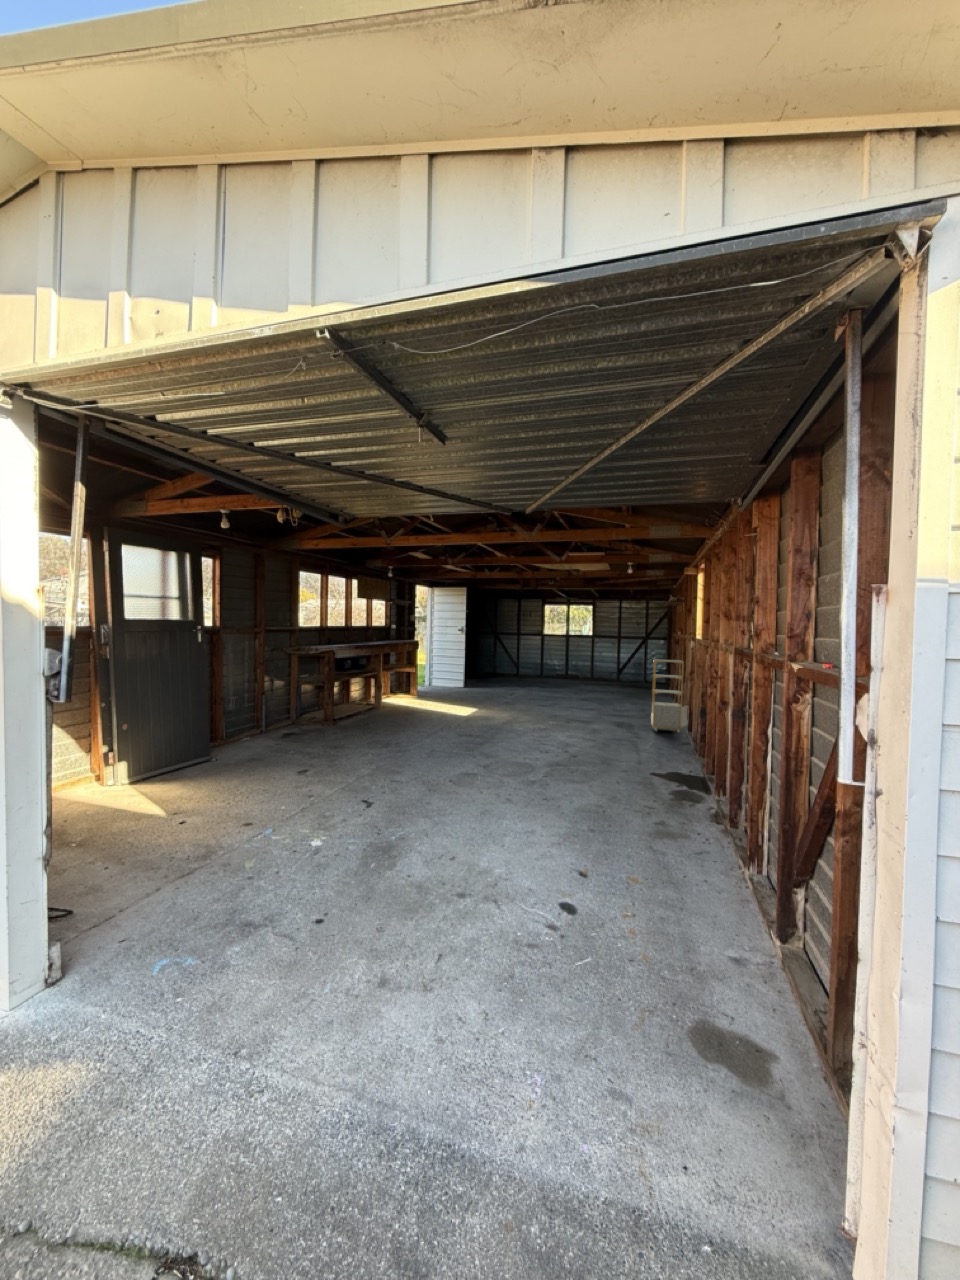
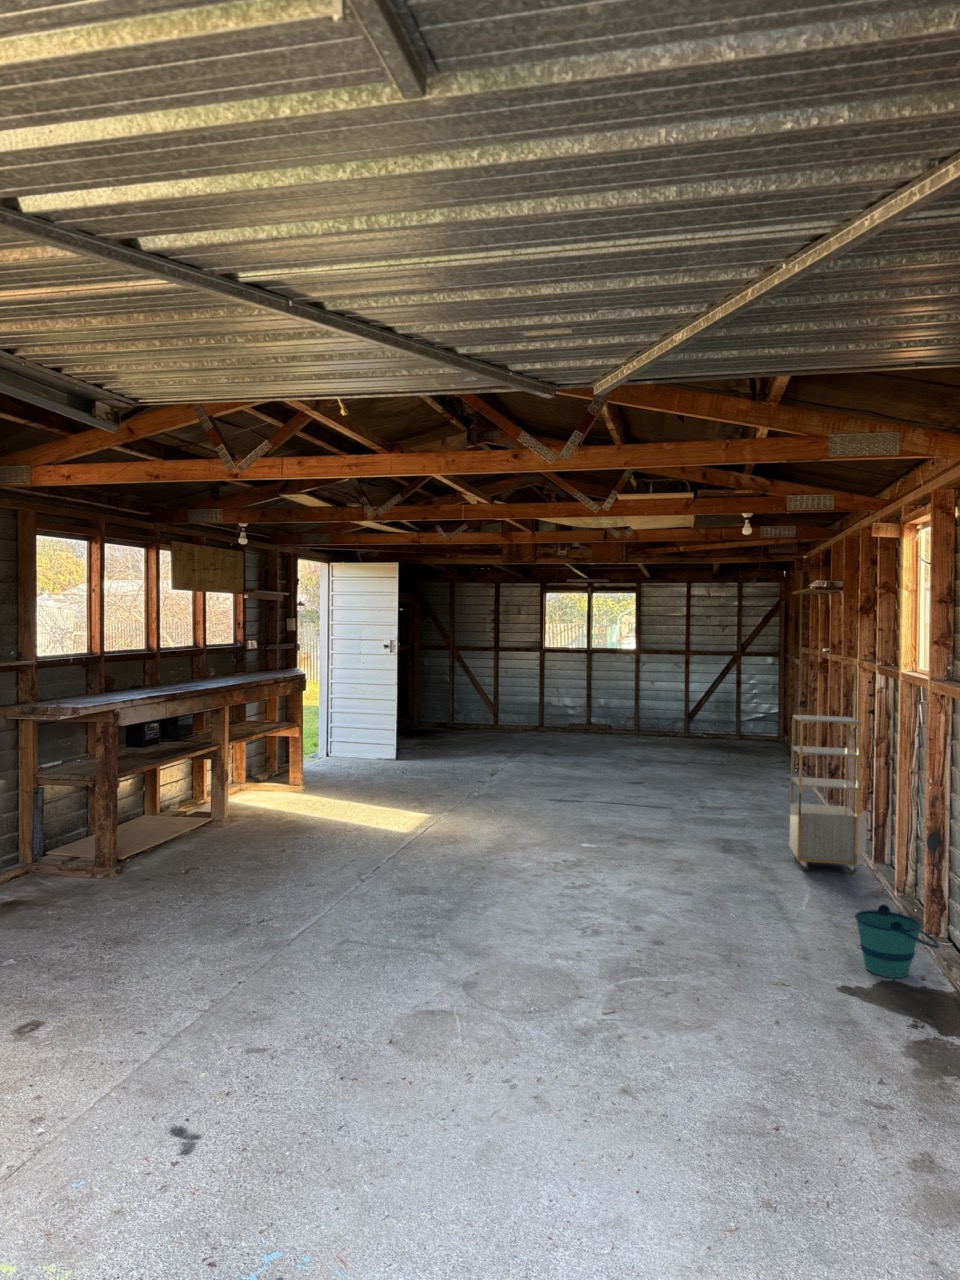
bucket: none [662,735,699,764] -> present [855,904,940,978]

